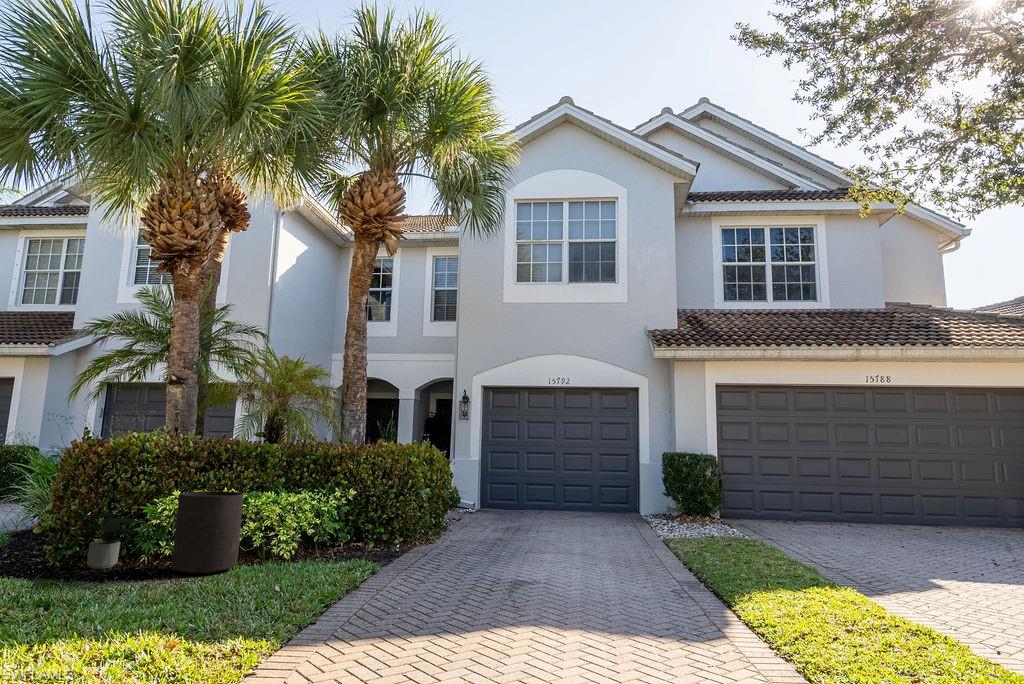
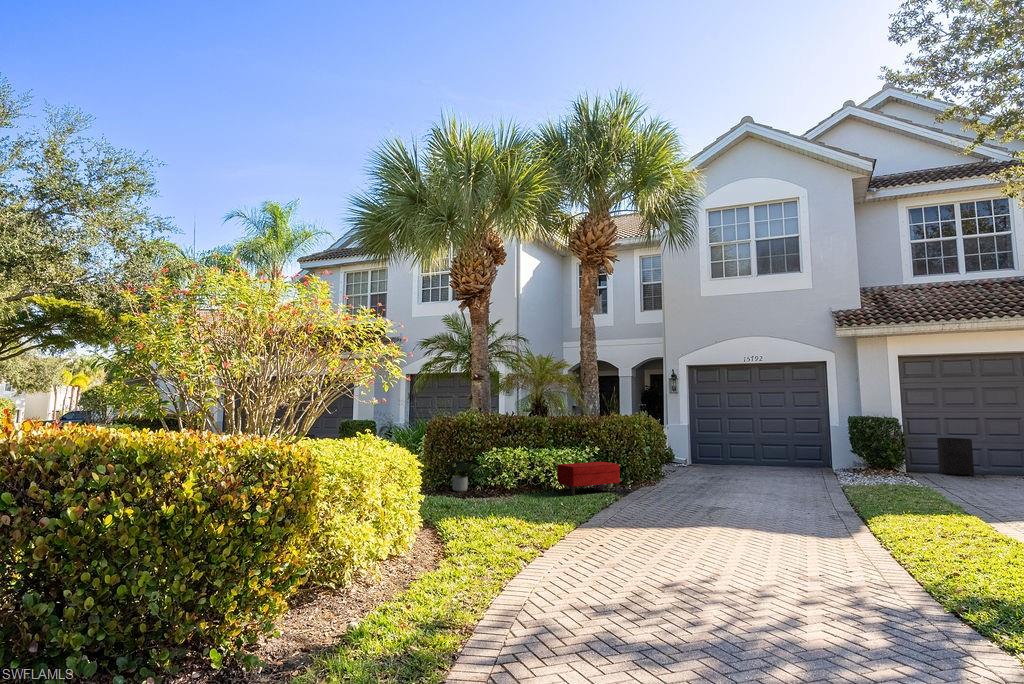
trash can: present [172,491,244,574] -> present [937,438,974,475]
bench: none [282,512,384,568] -> present [557,462,620,496]

